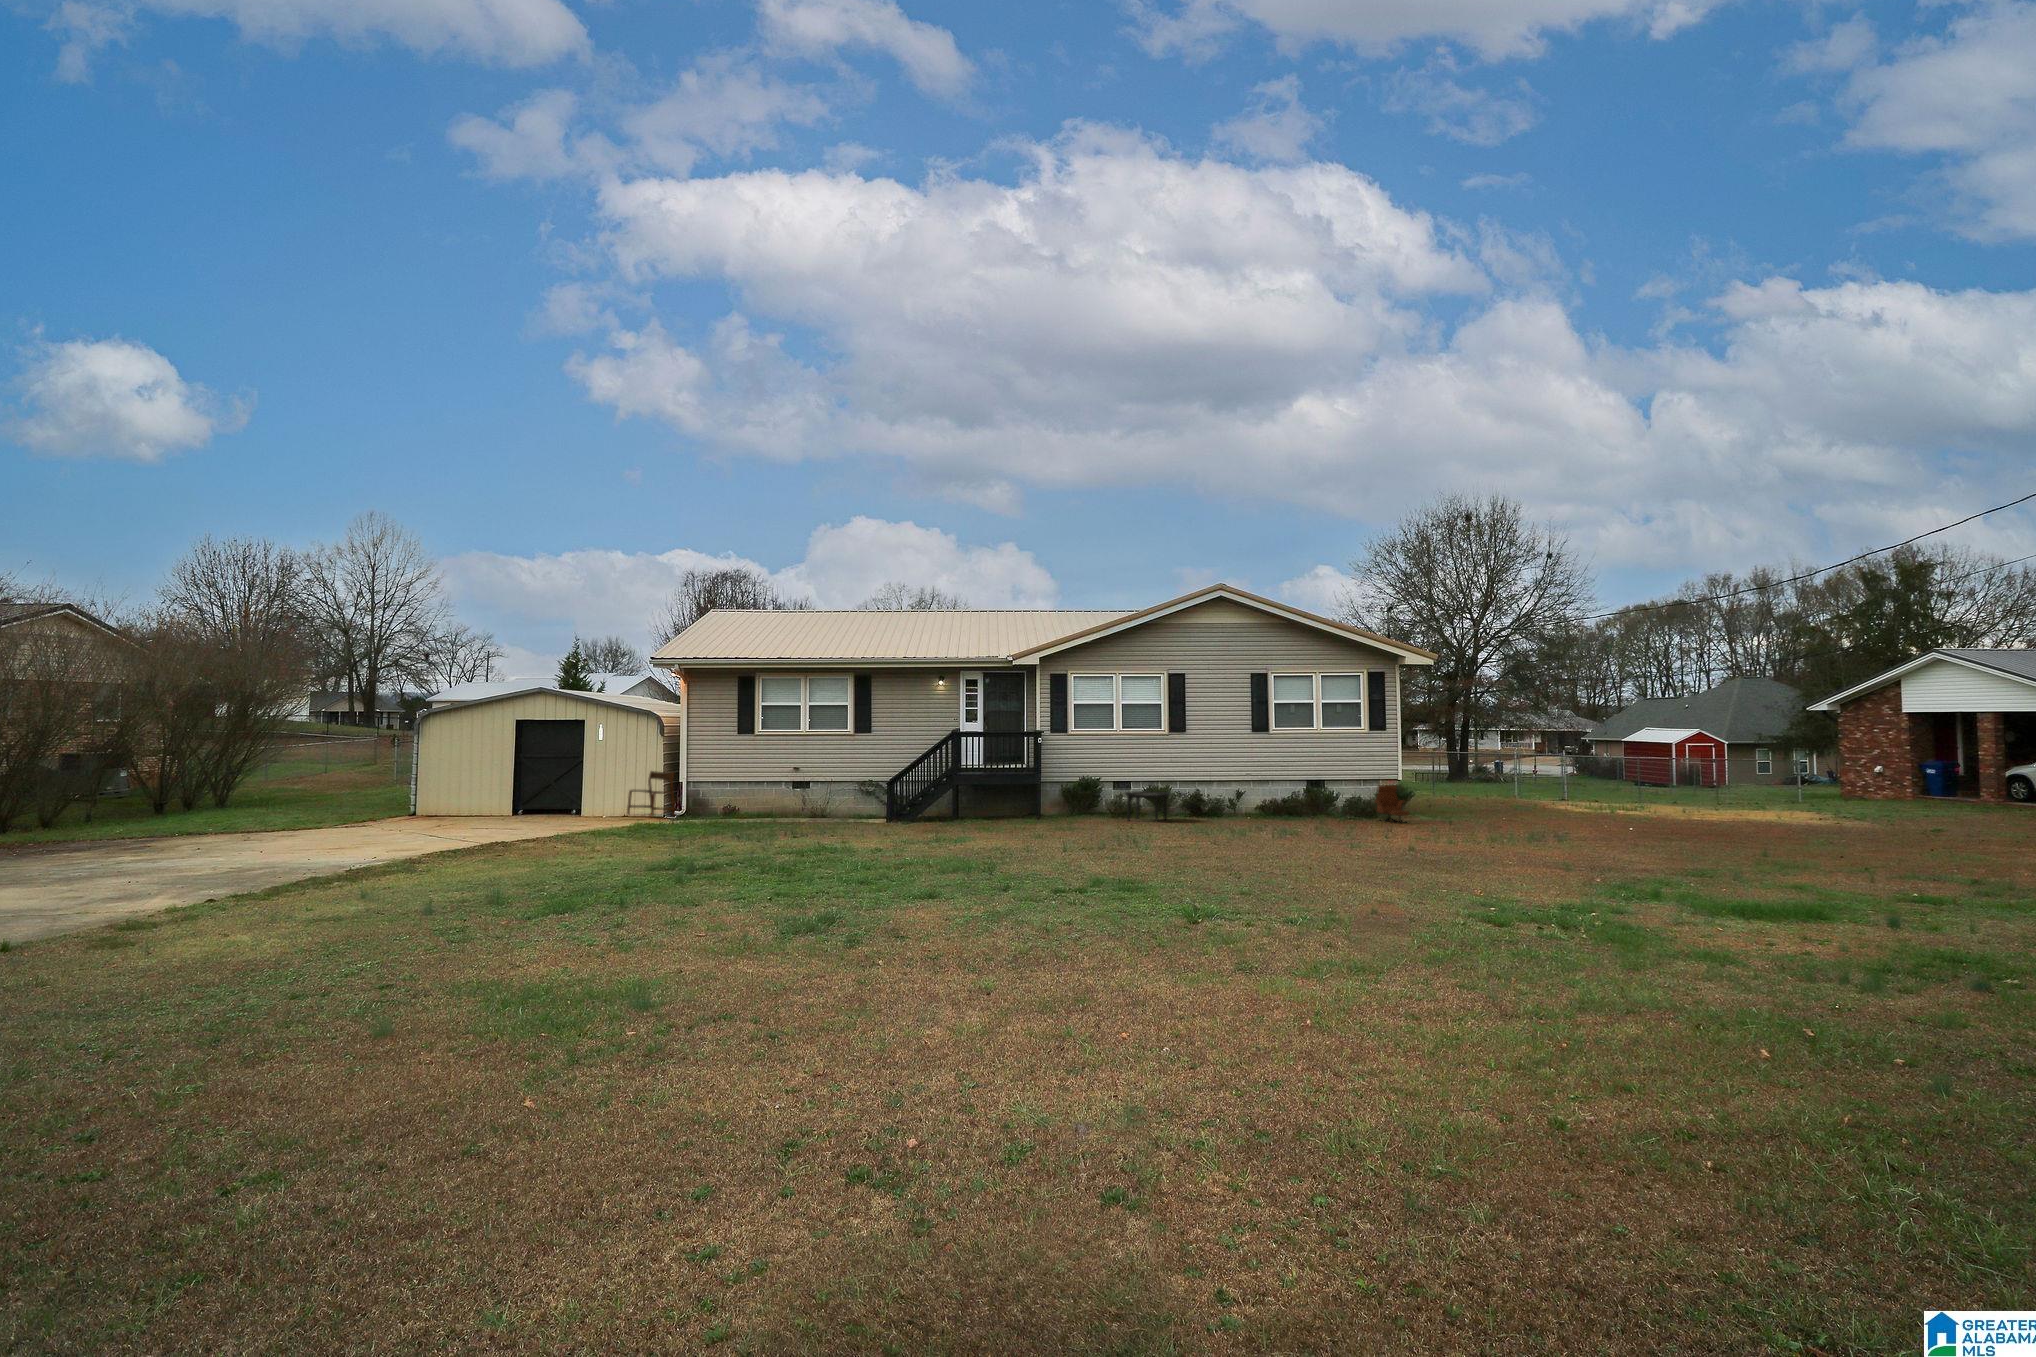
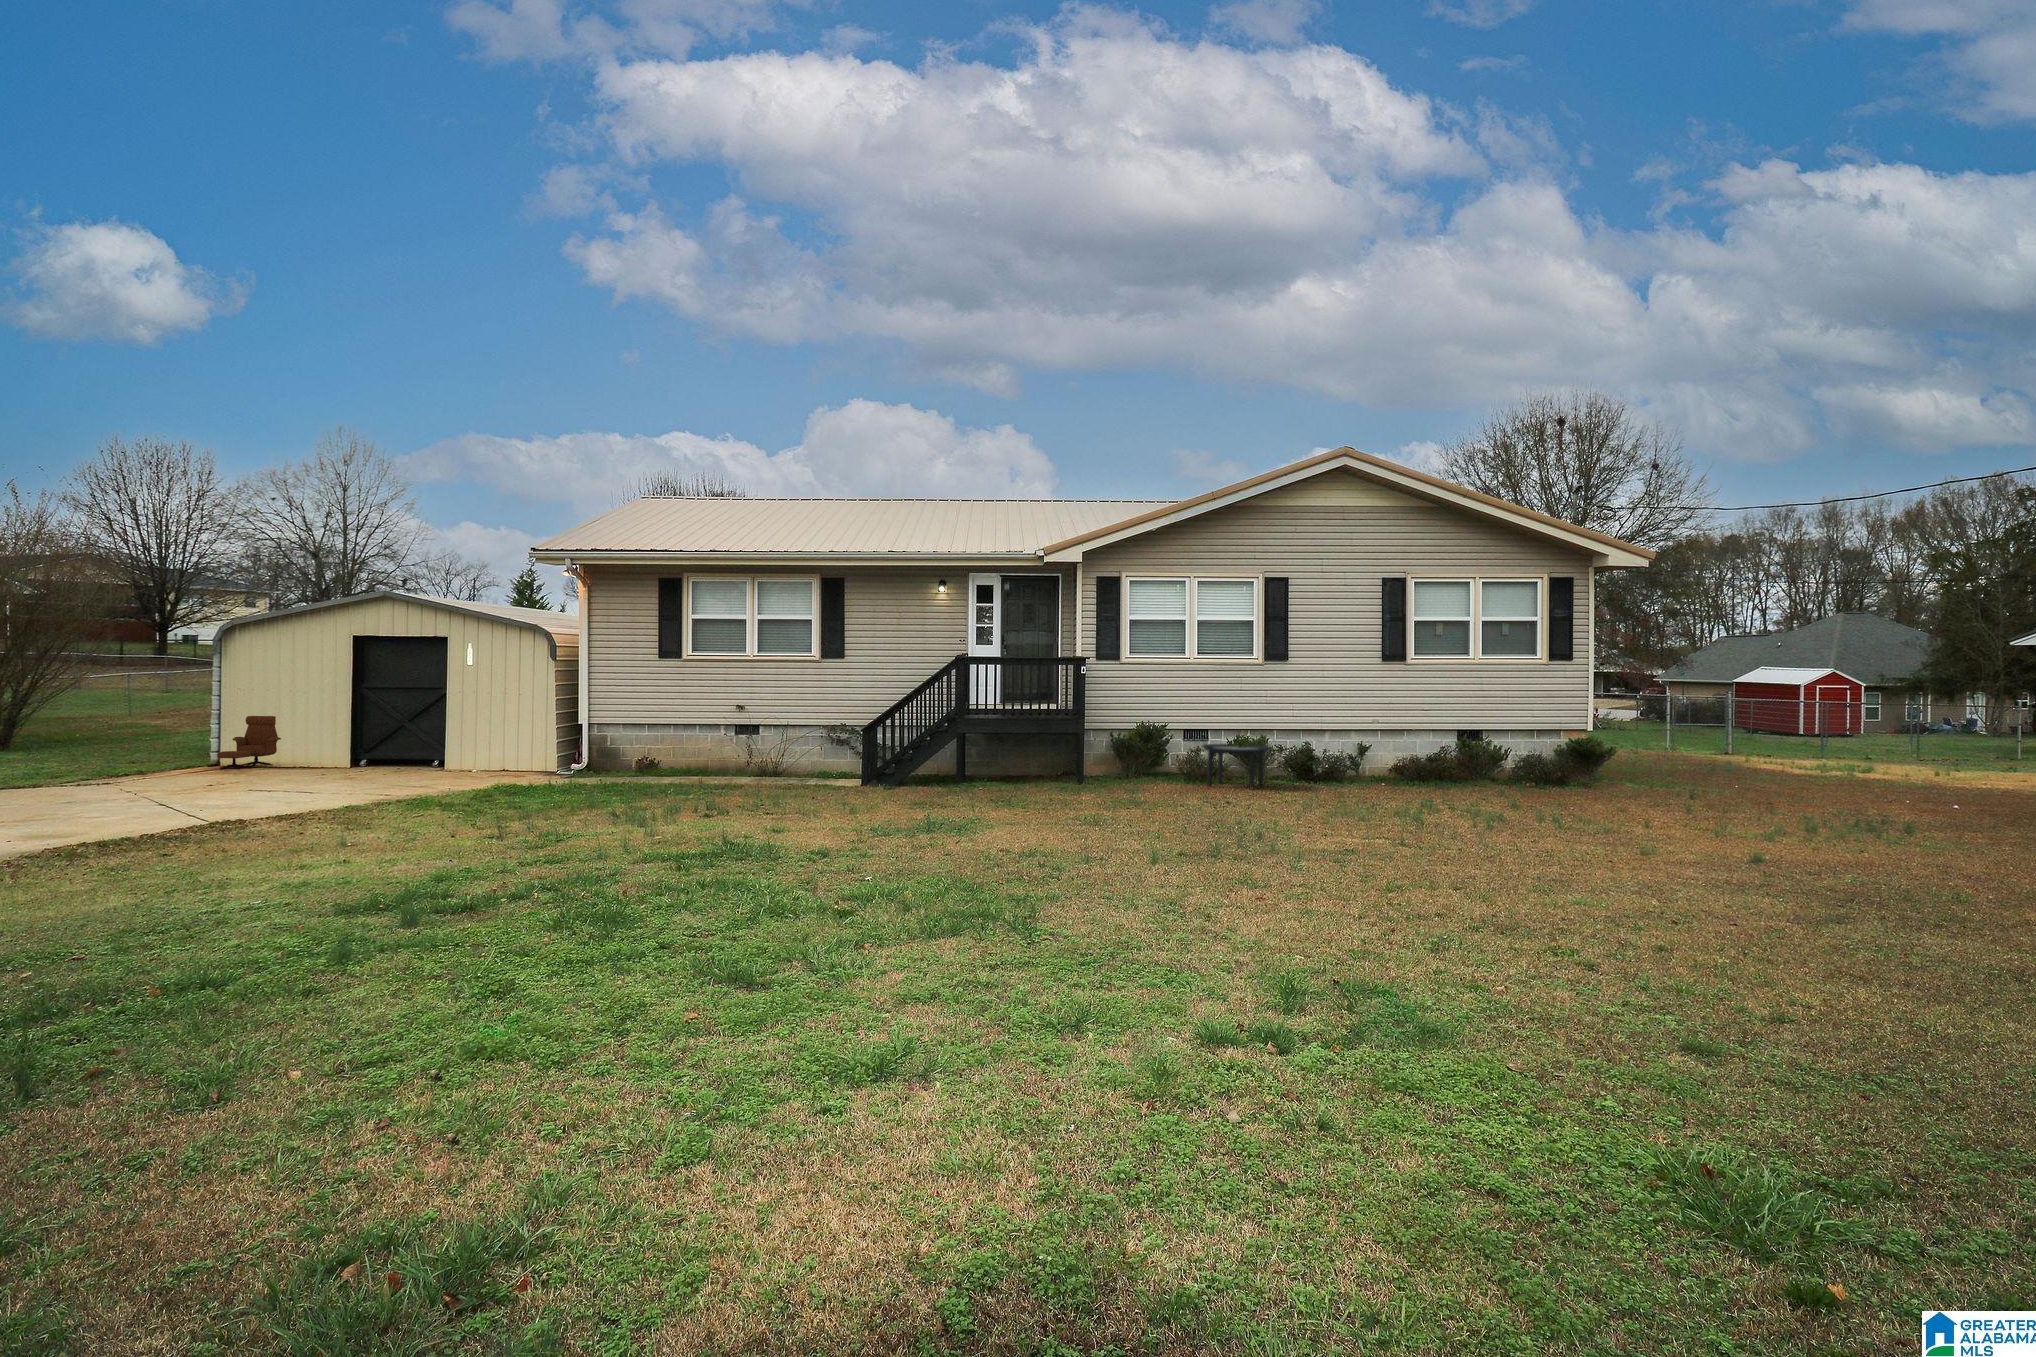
bench: present [627,771,675,817] -> none [503,708,568,775]
lounge chair: present [1375,785,1409,823] -> present [217,716,281,770]

